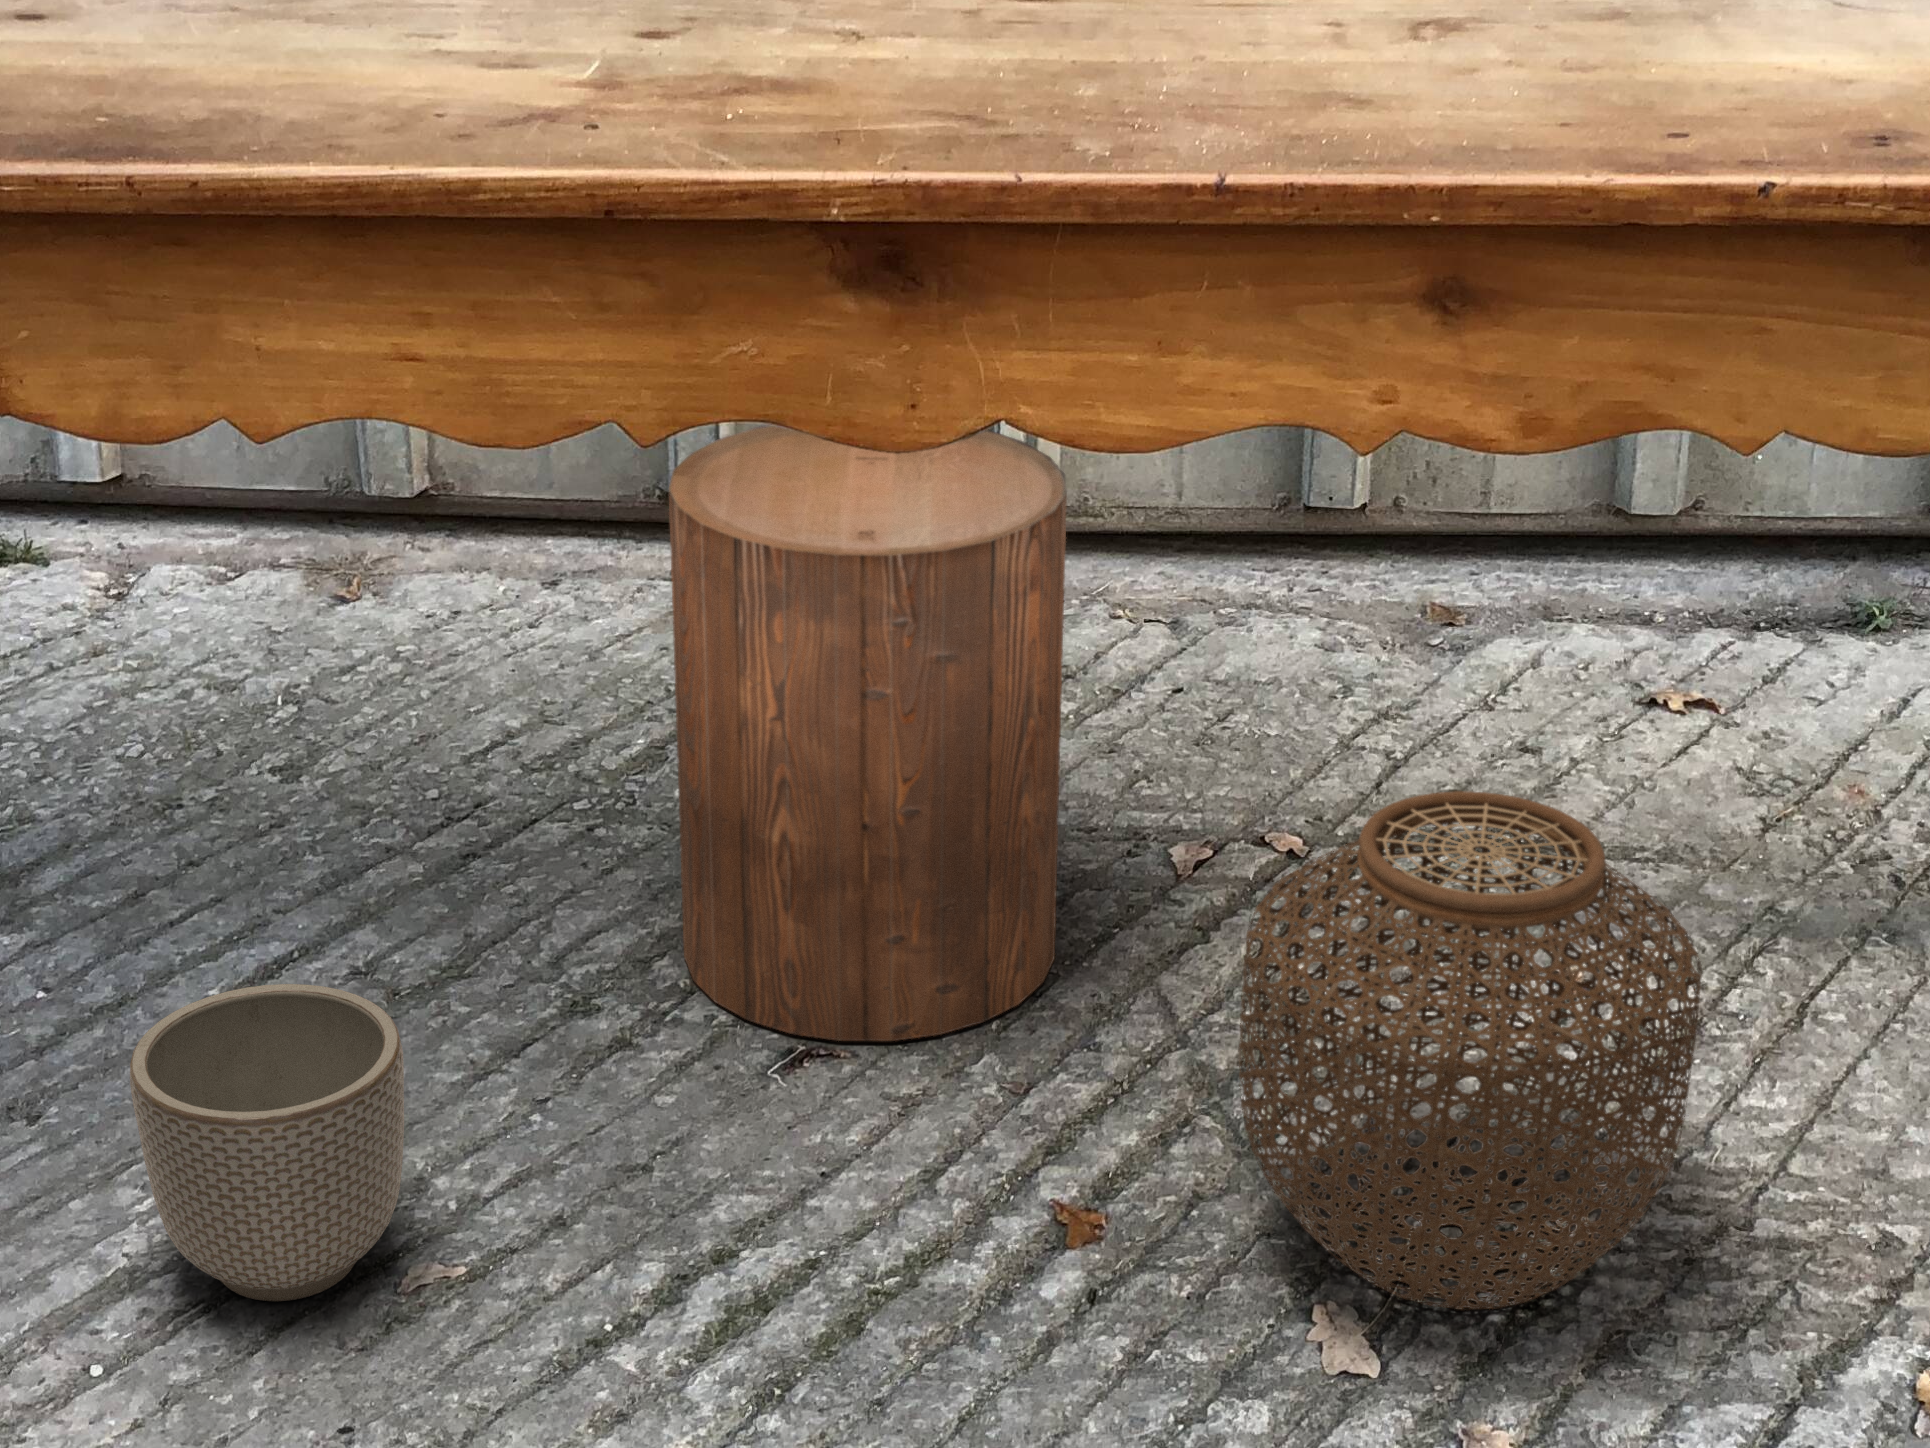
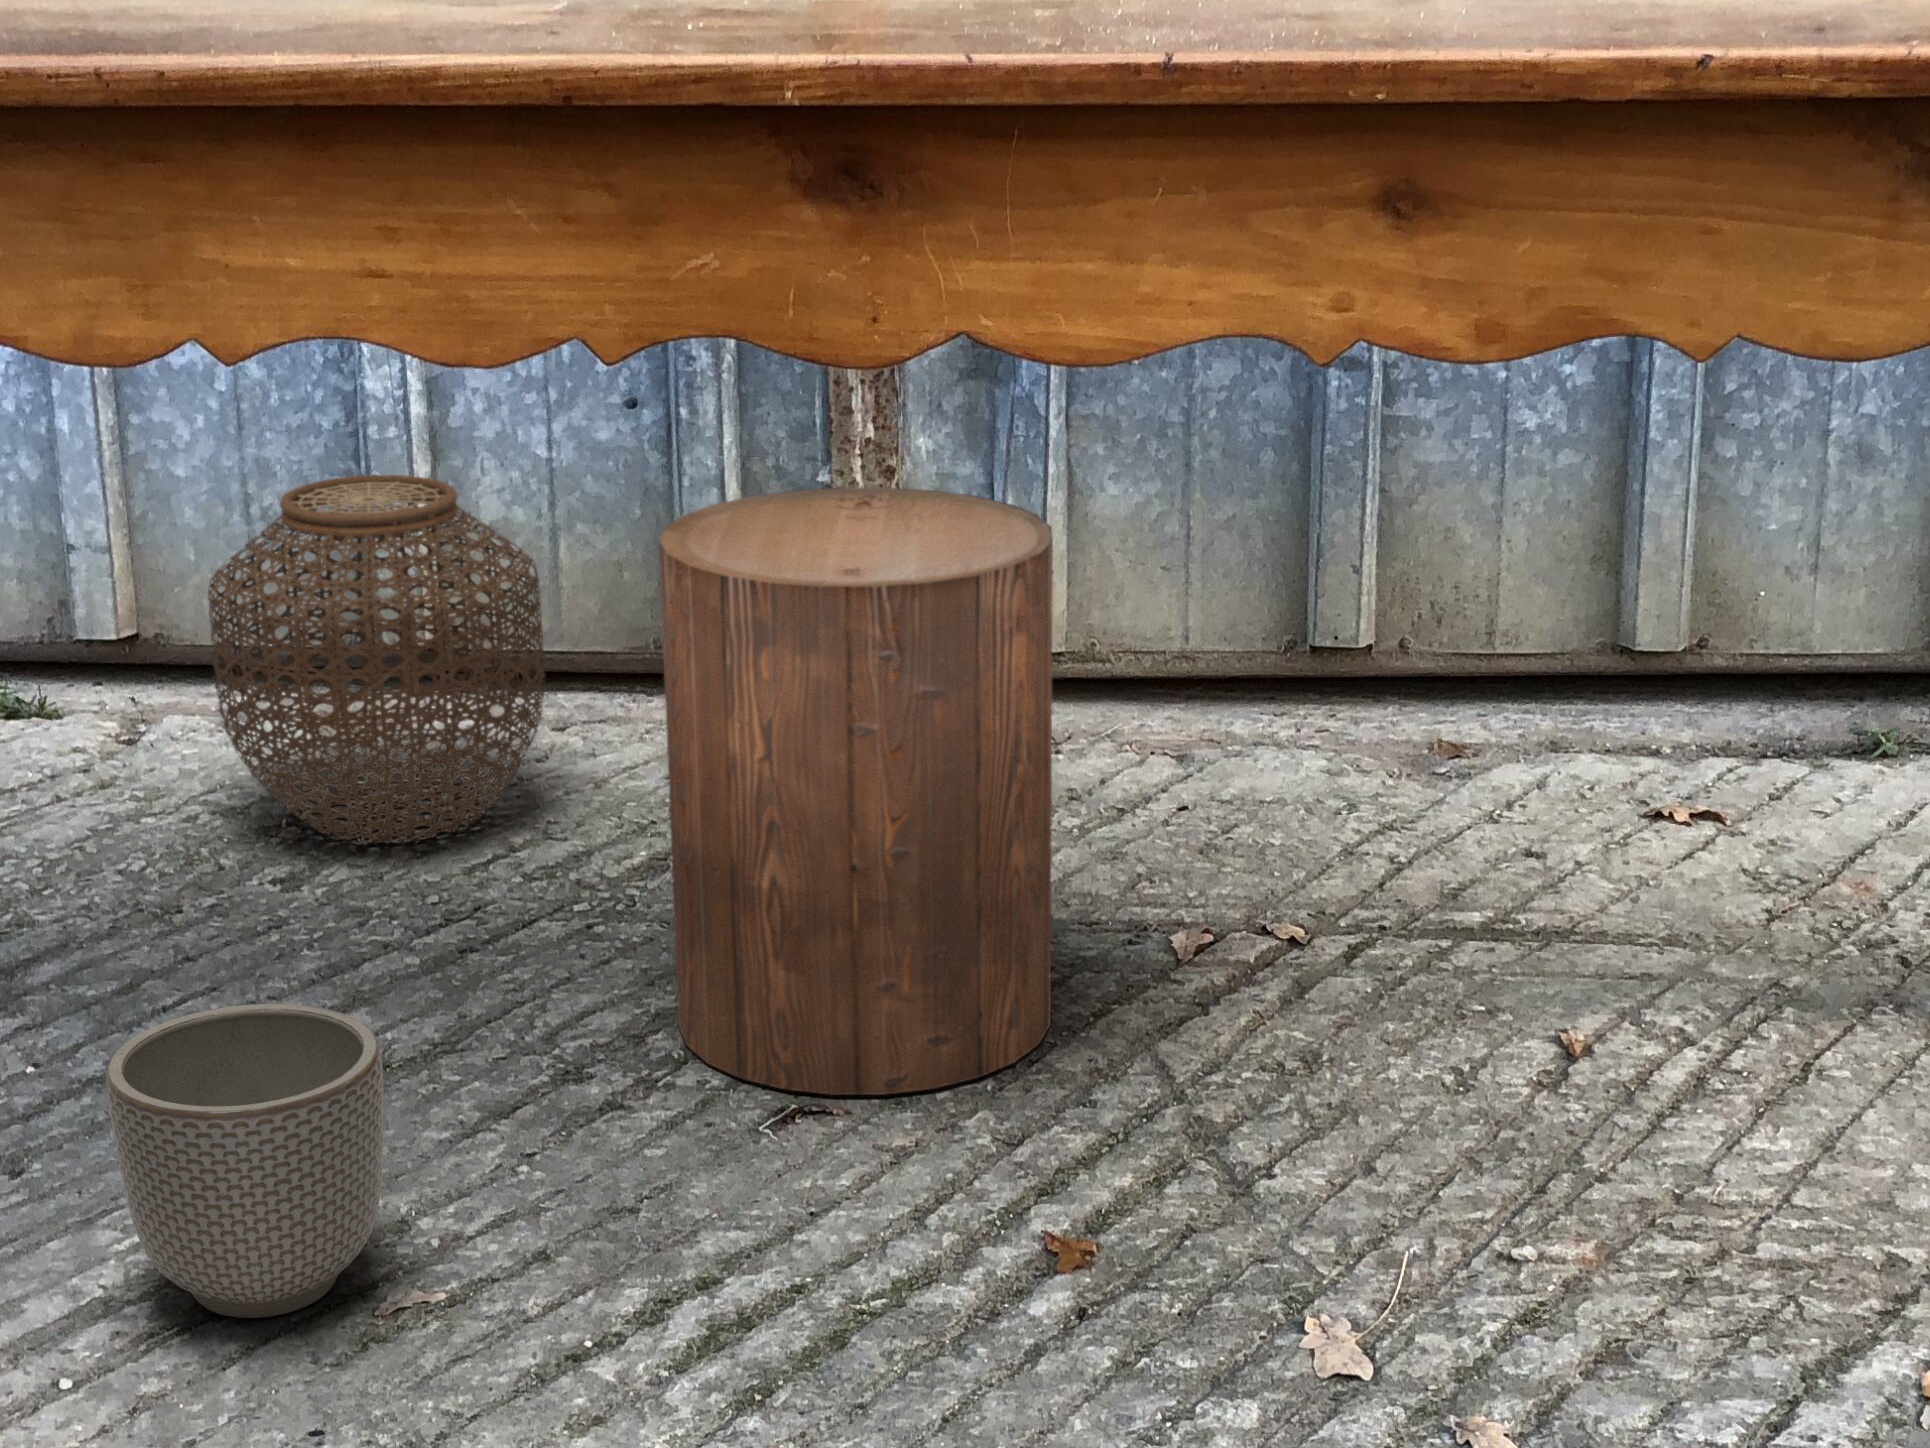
woven basket: present [1239,791,1702,1309] -> present [208,475,545,843]

